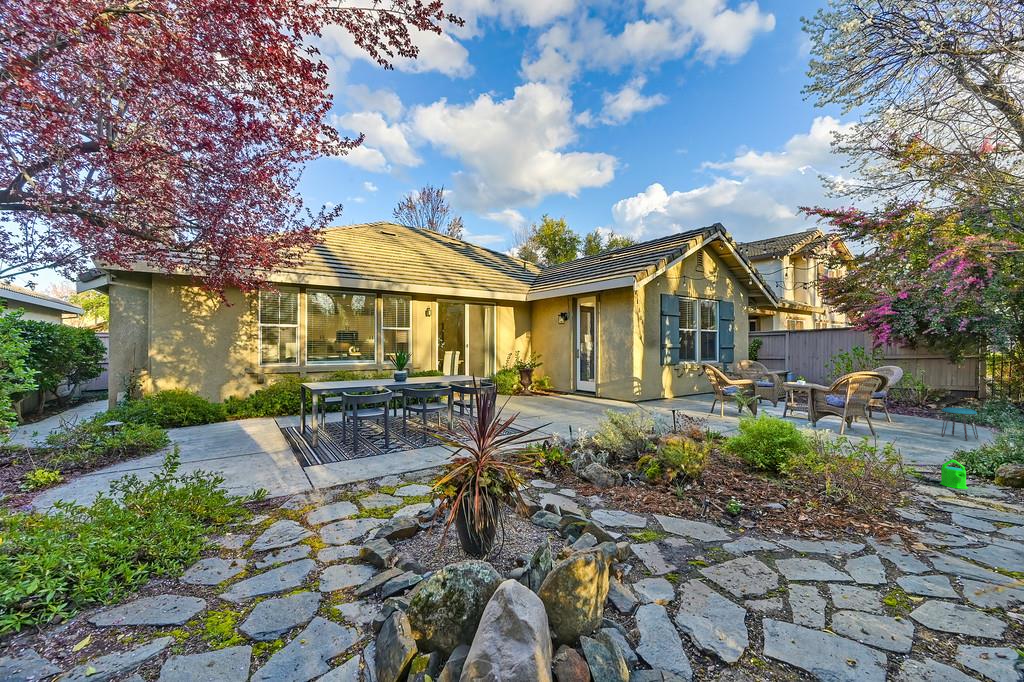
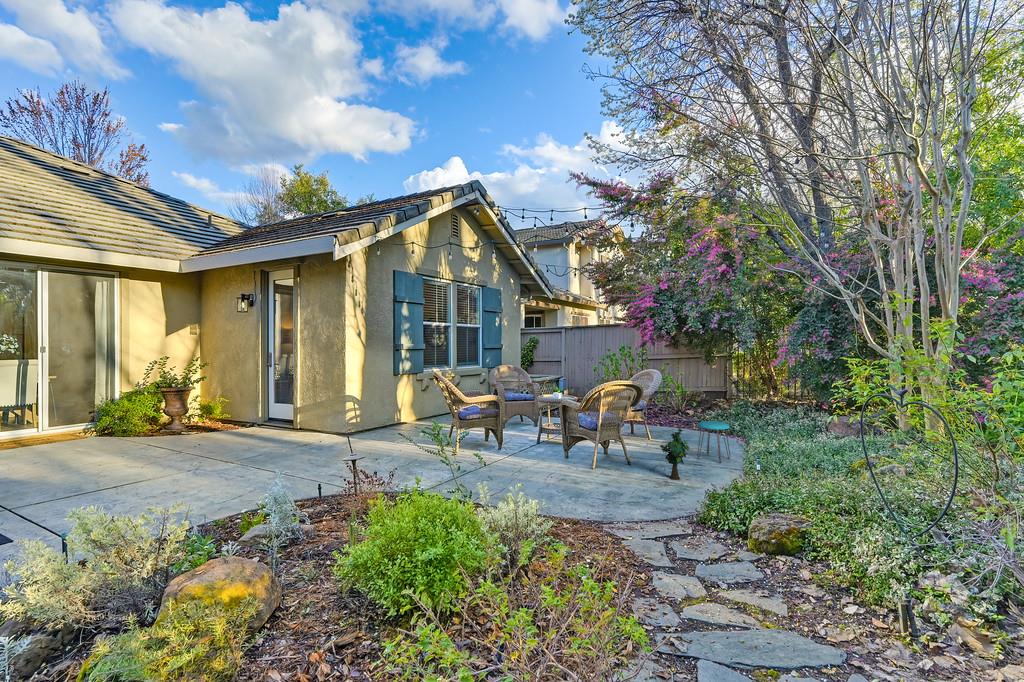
decorative plant: none [904,408,934,445] -> present [660,429,689,480]
watering can: present [940,460,968,489] -> none [693,540,730,594]

